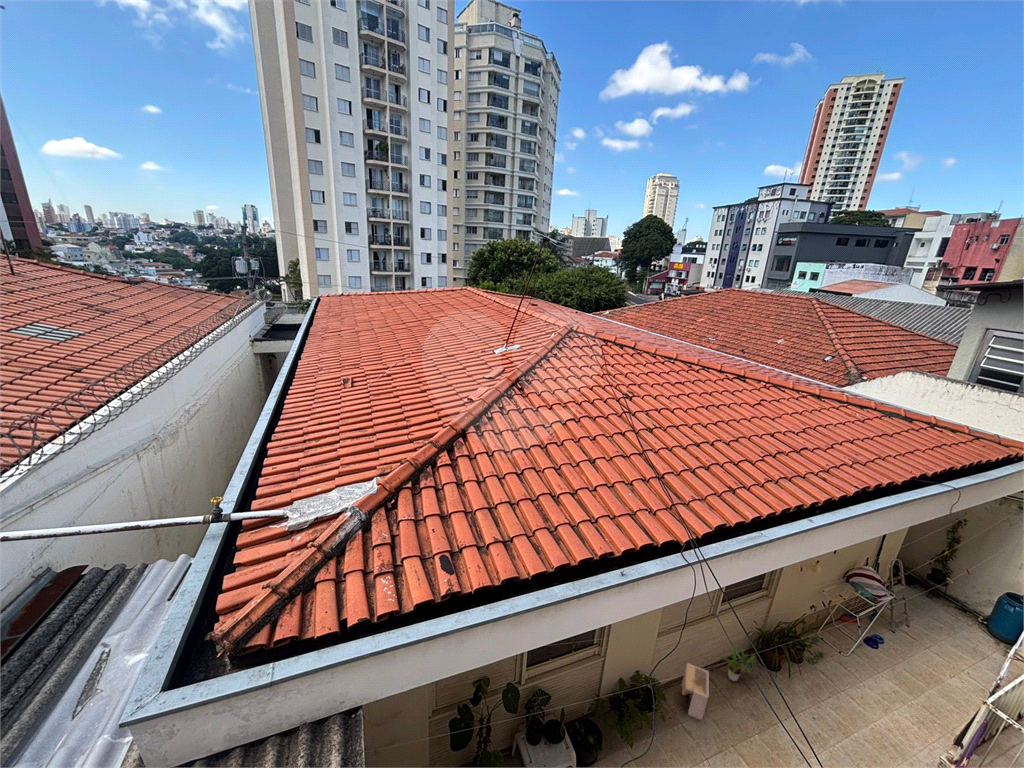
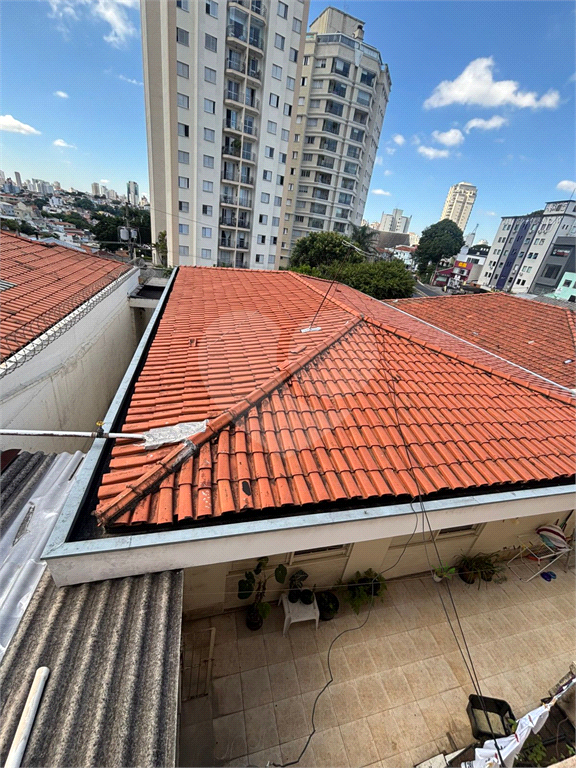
storage bin: present [682,664,709,720] -> none [399,565,420,603]

